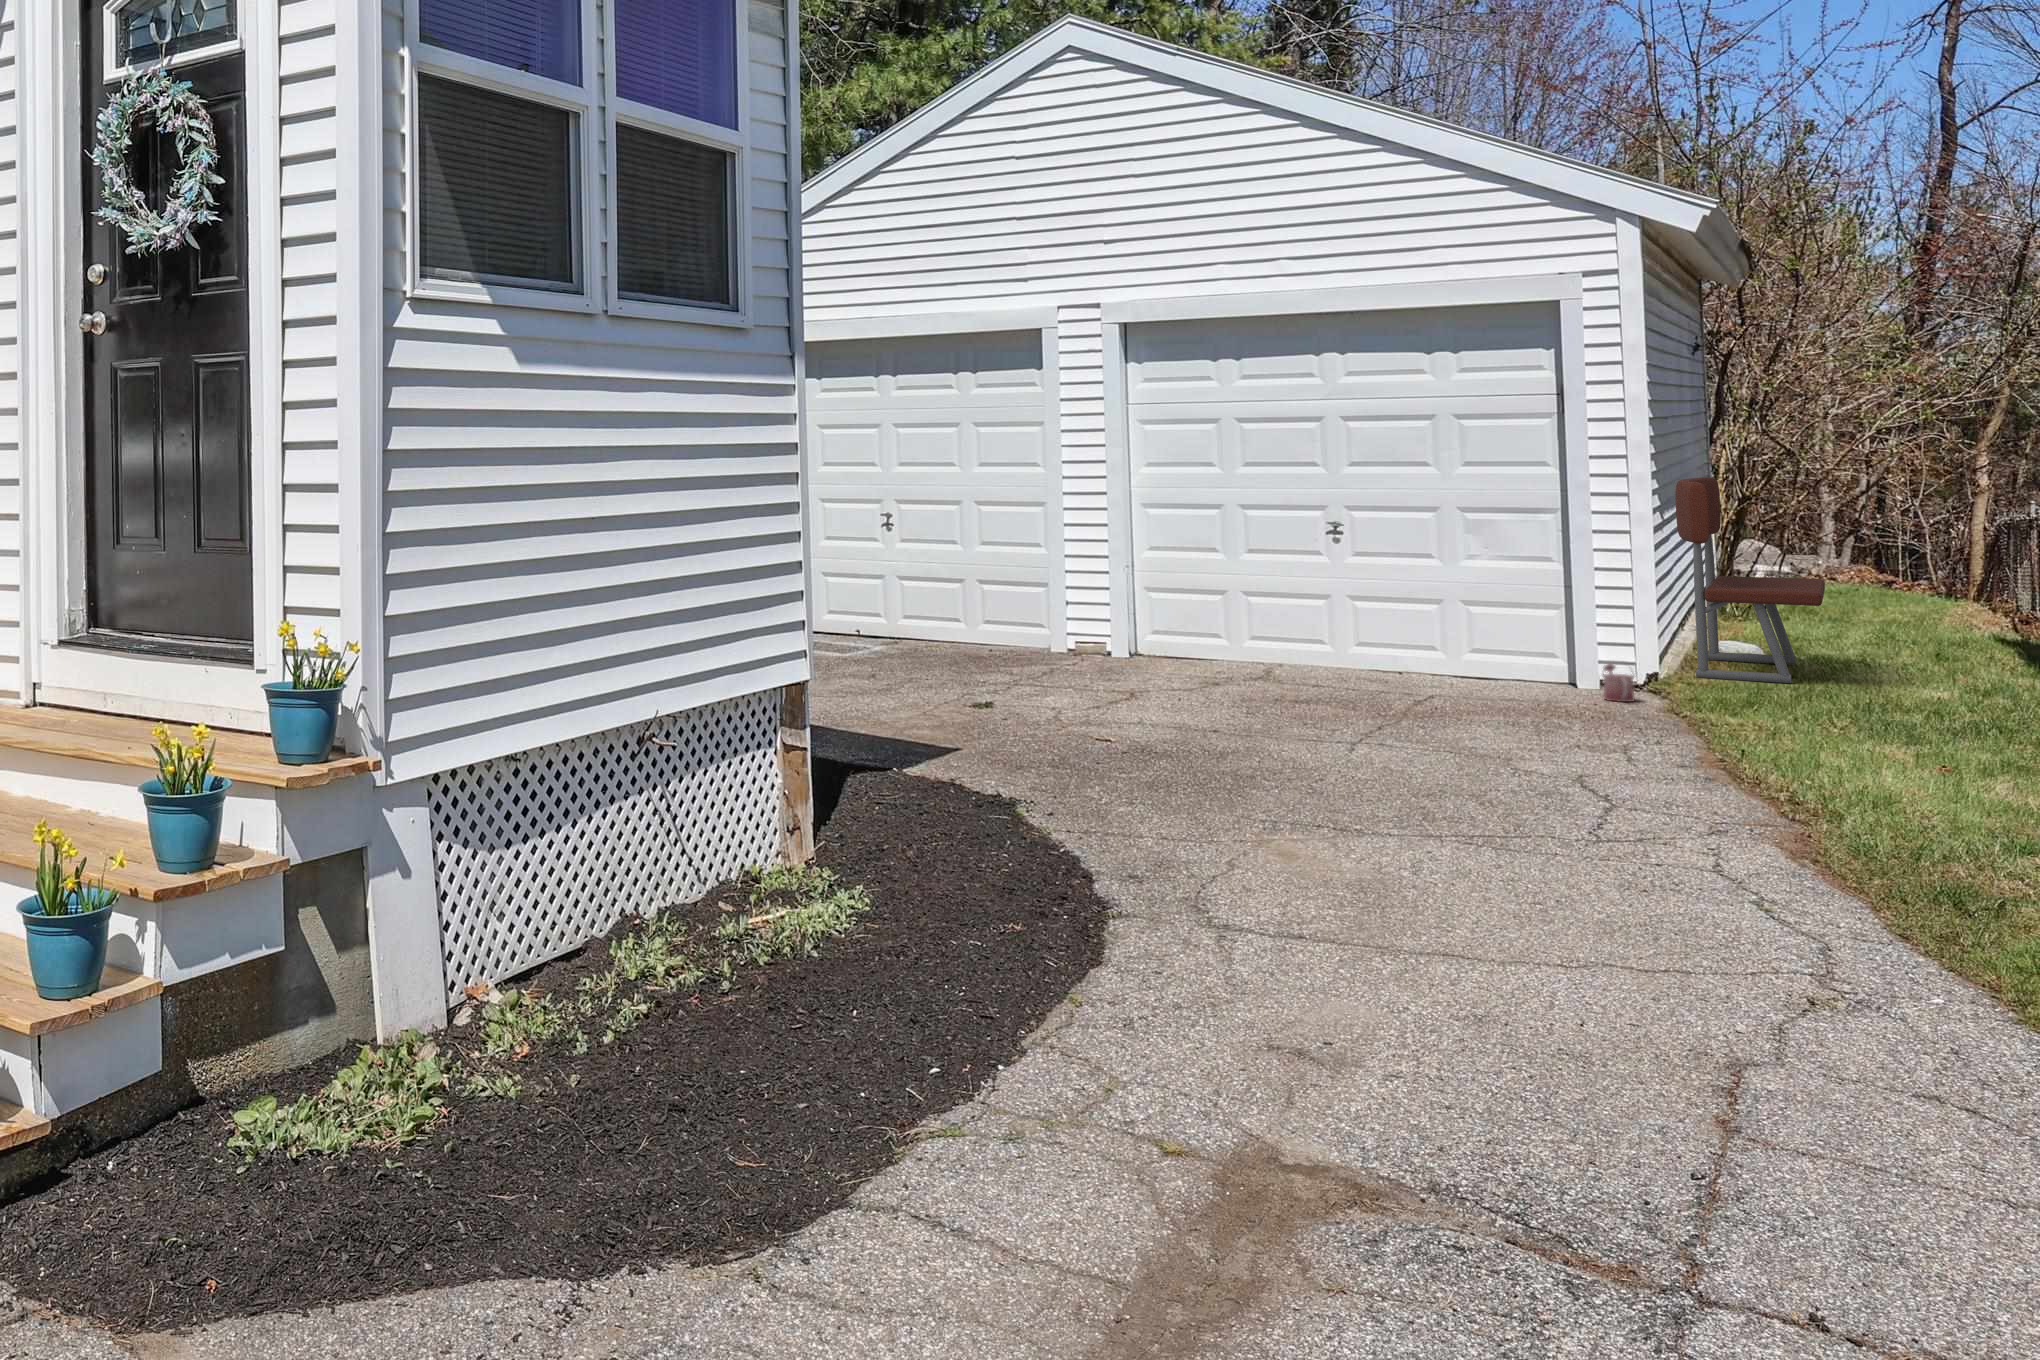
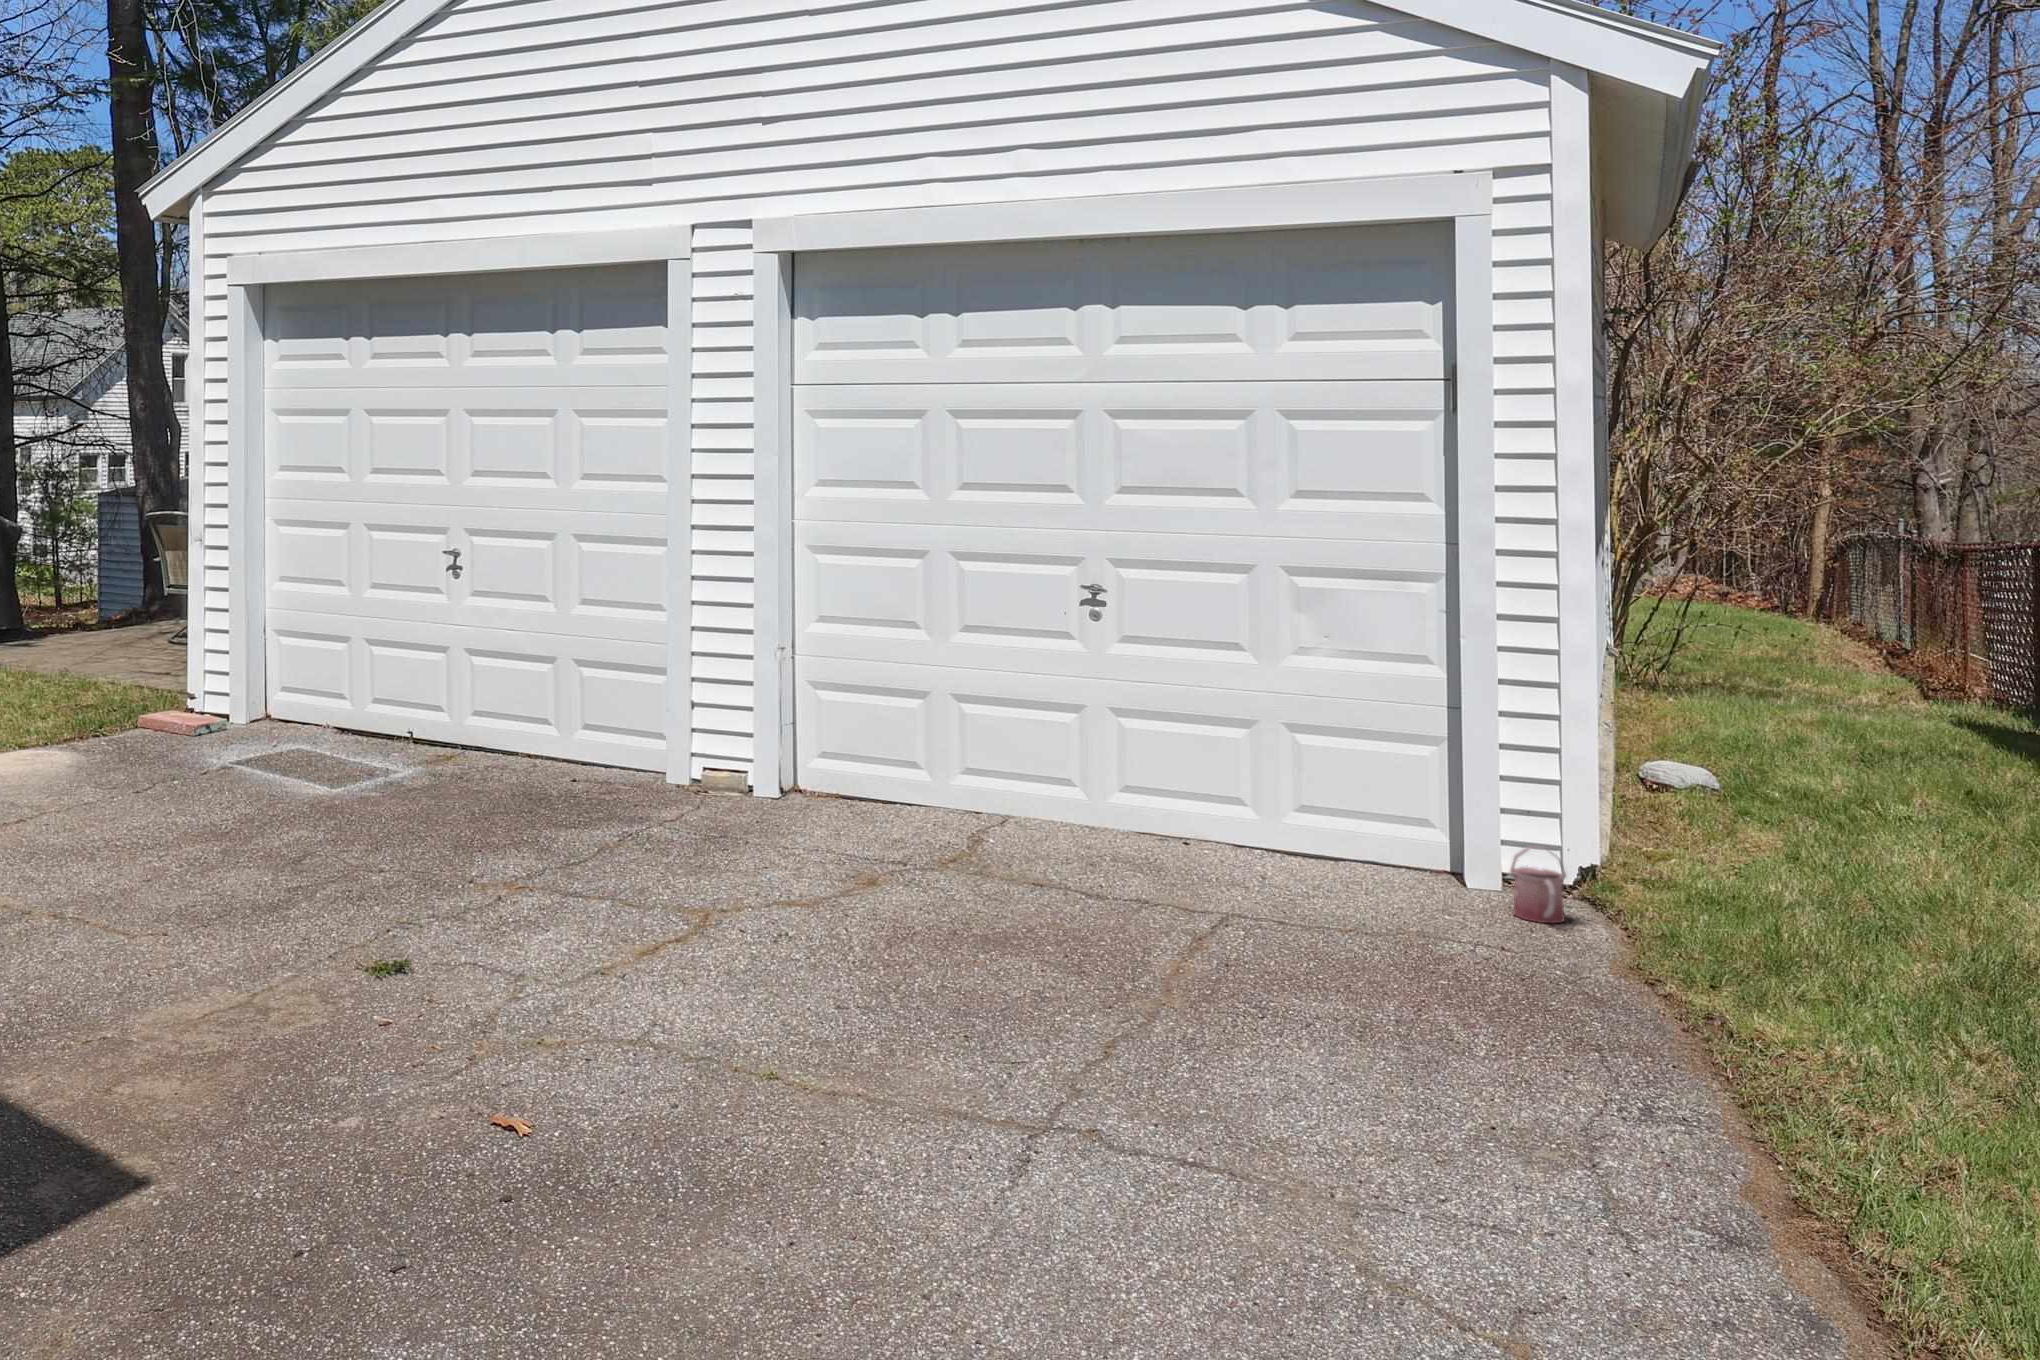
bench: present [1675,477,1825,683] -> none [1610,529,1845,871]

